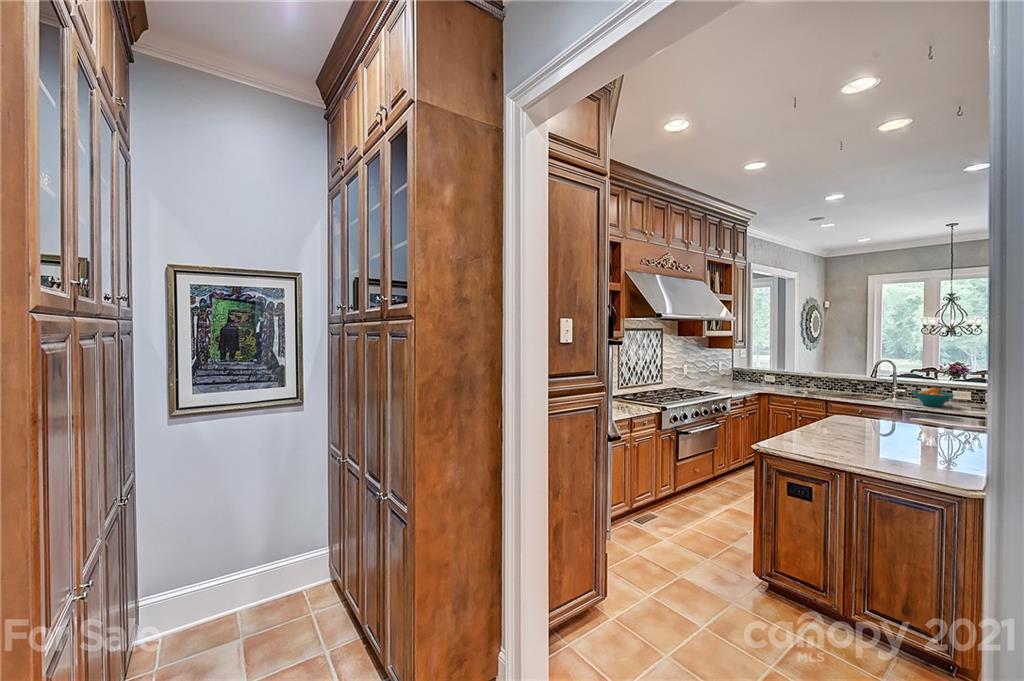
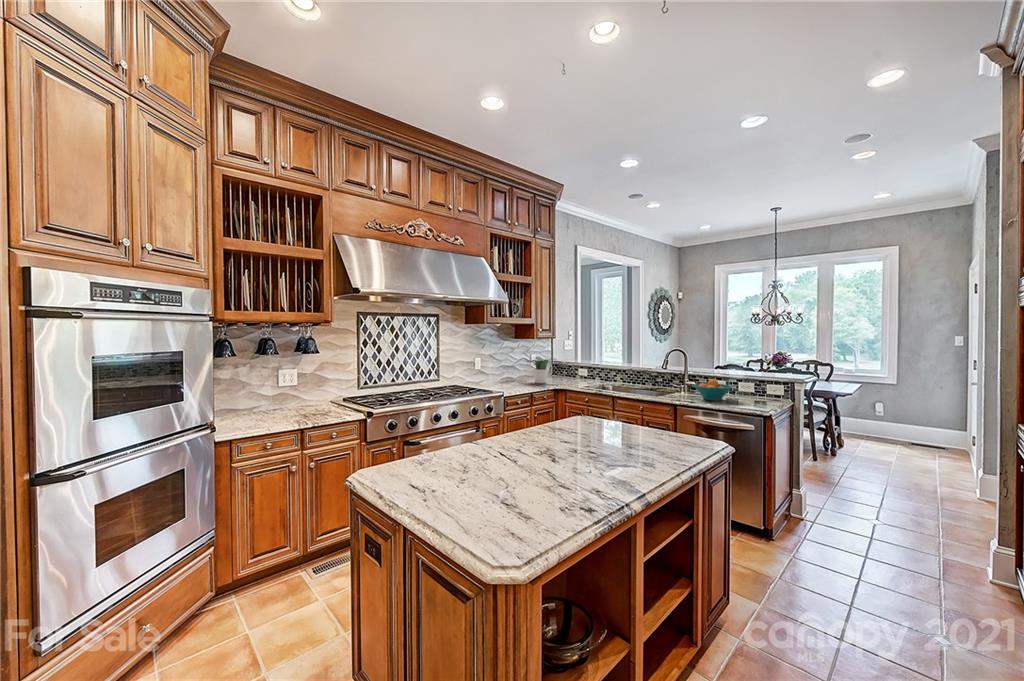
potted plant: none [724,365,753,388] -> present [527,358,556,383]

